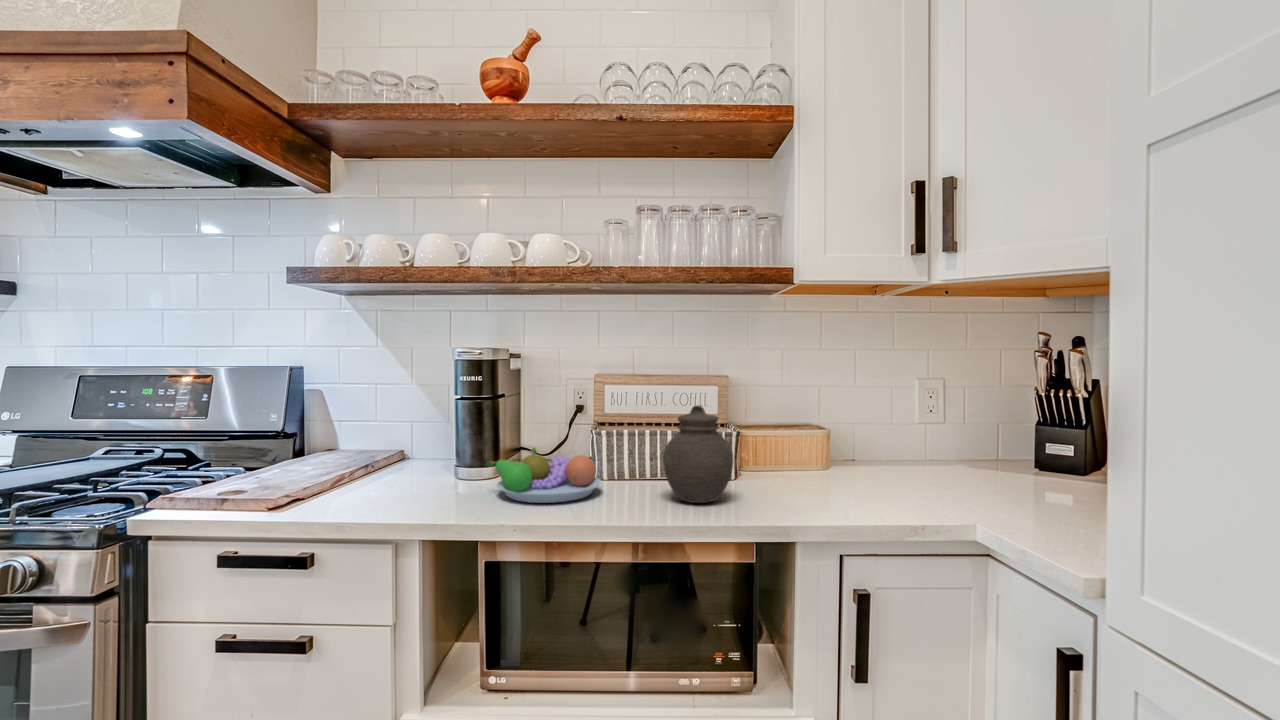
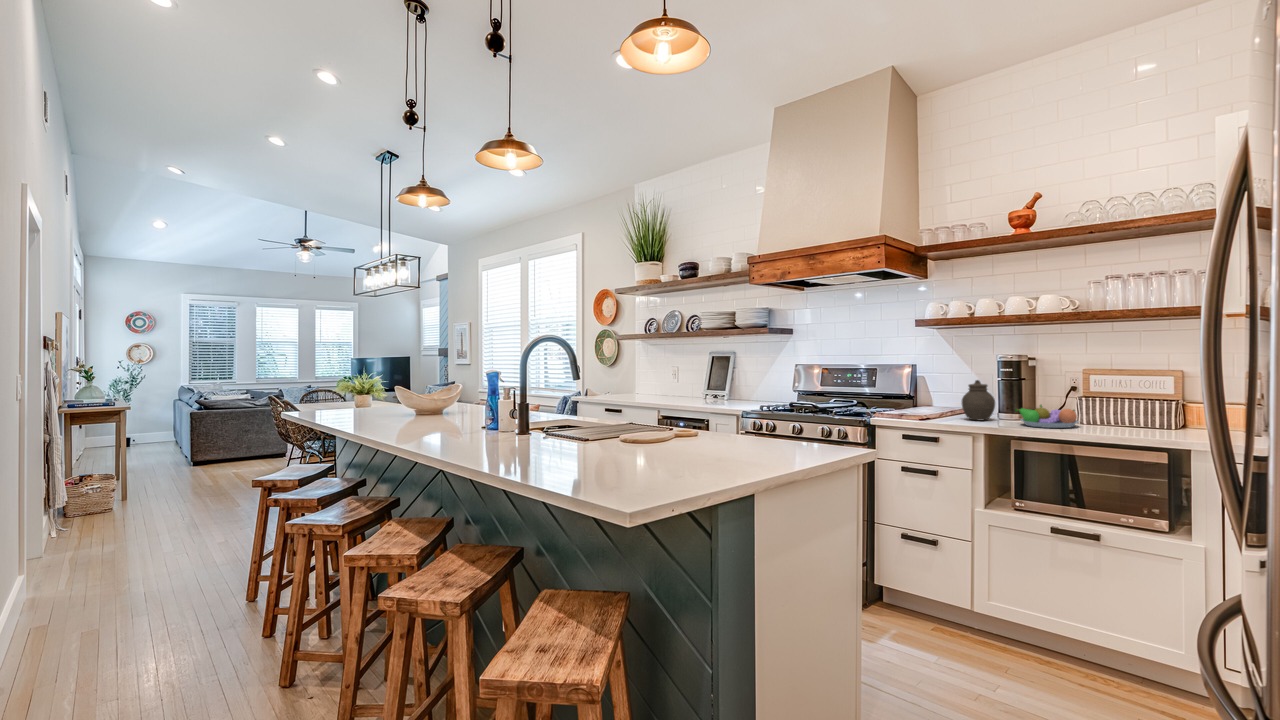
jar: present [663,405,733,503] -> present [962,380,995,421]

